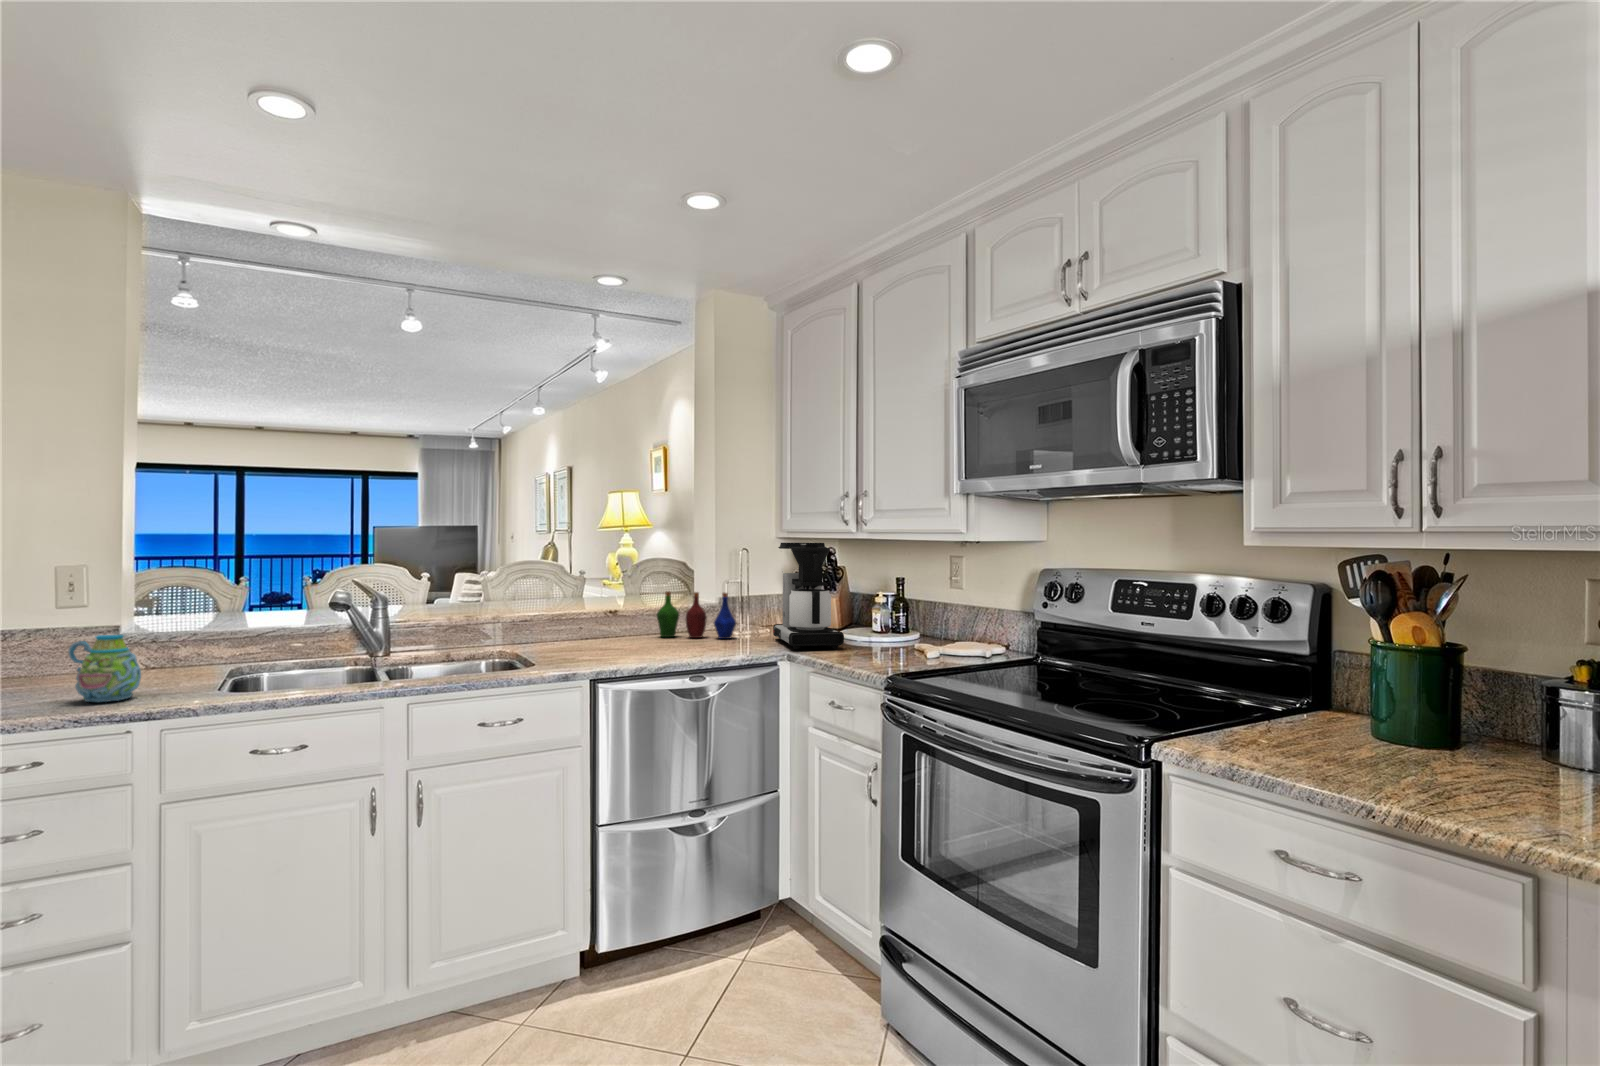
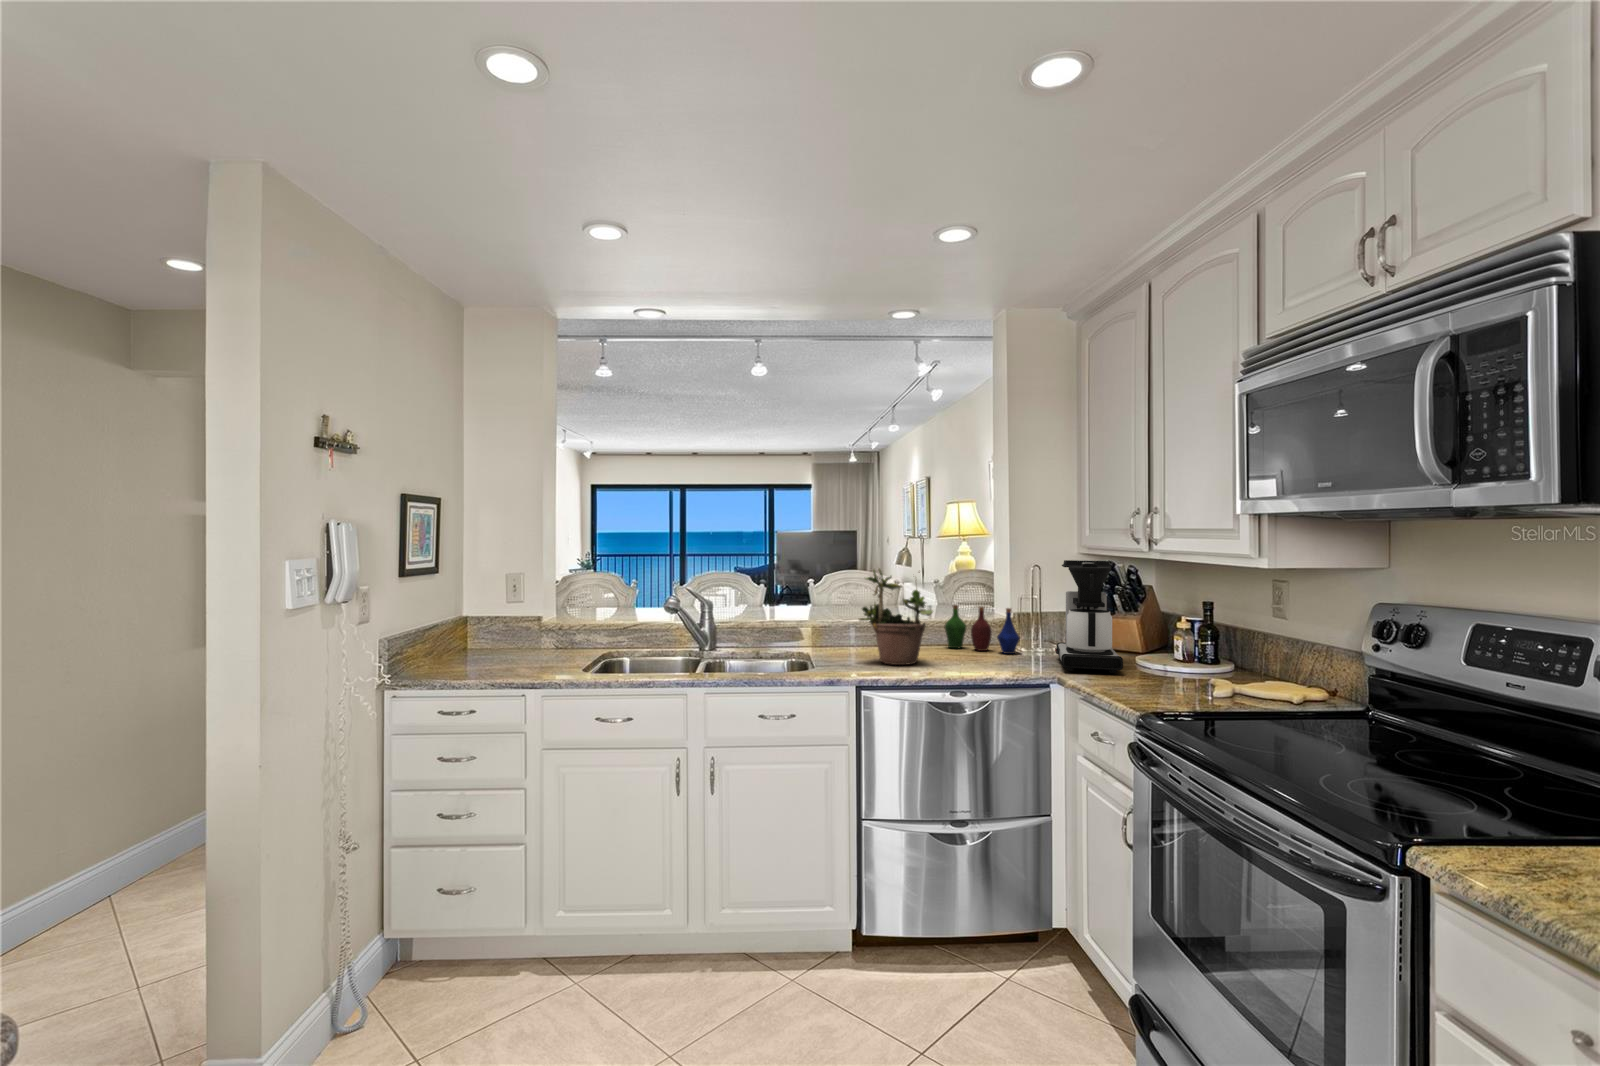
potted plant: none [577,543,661,656] -> present [859,569,933,665]
mug: present [68,635,141,702] -> none [496,626,537,674]

